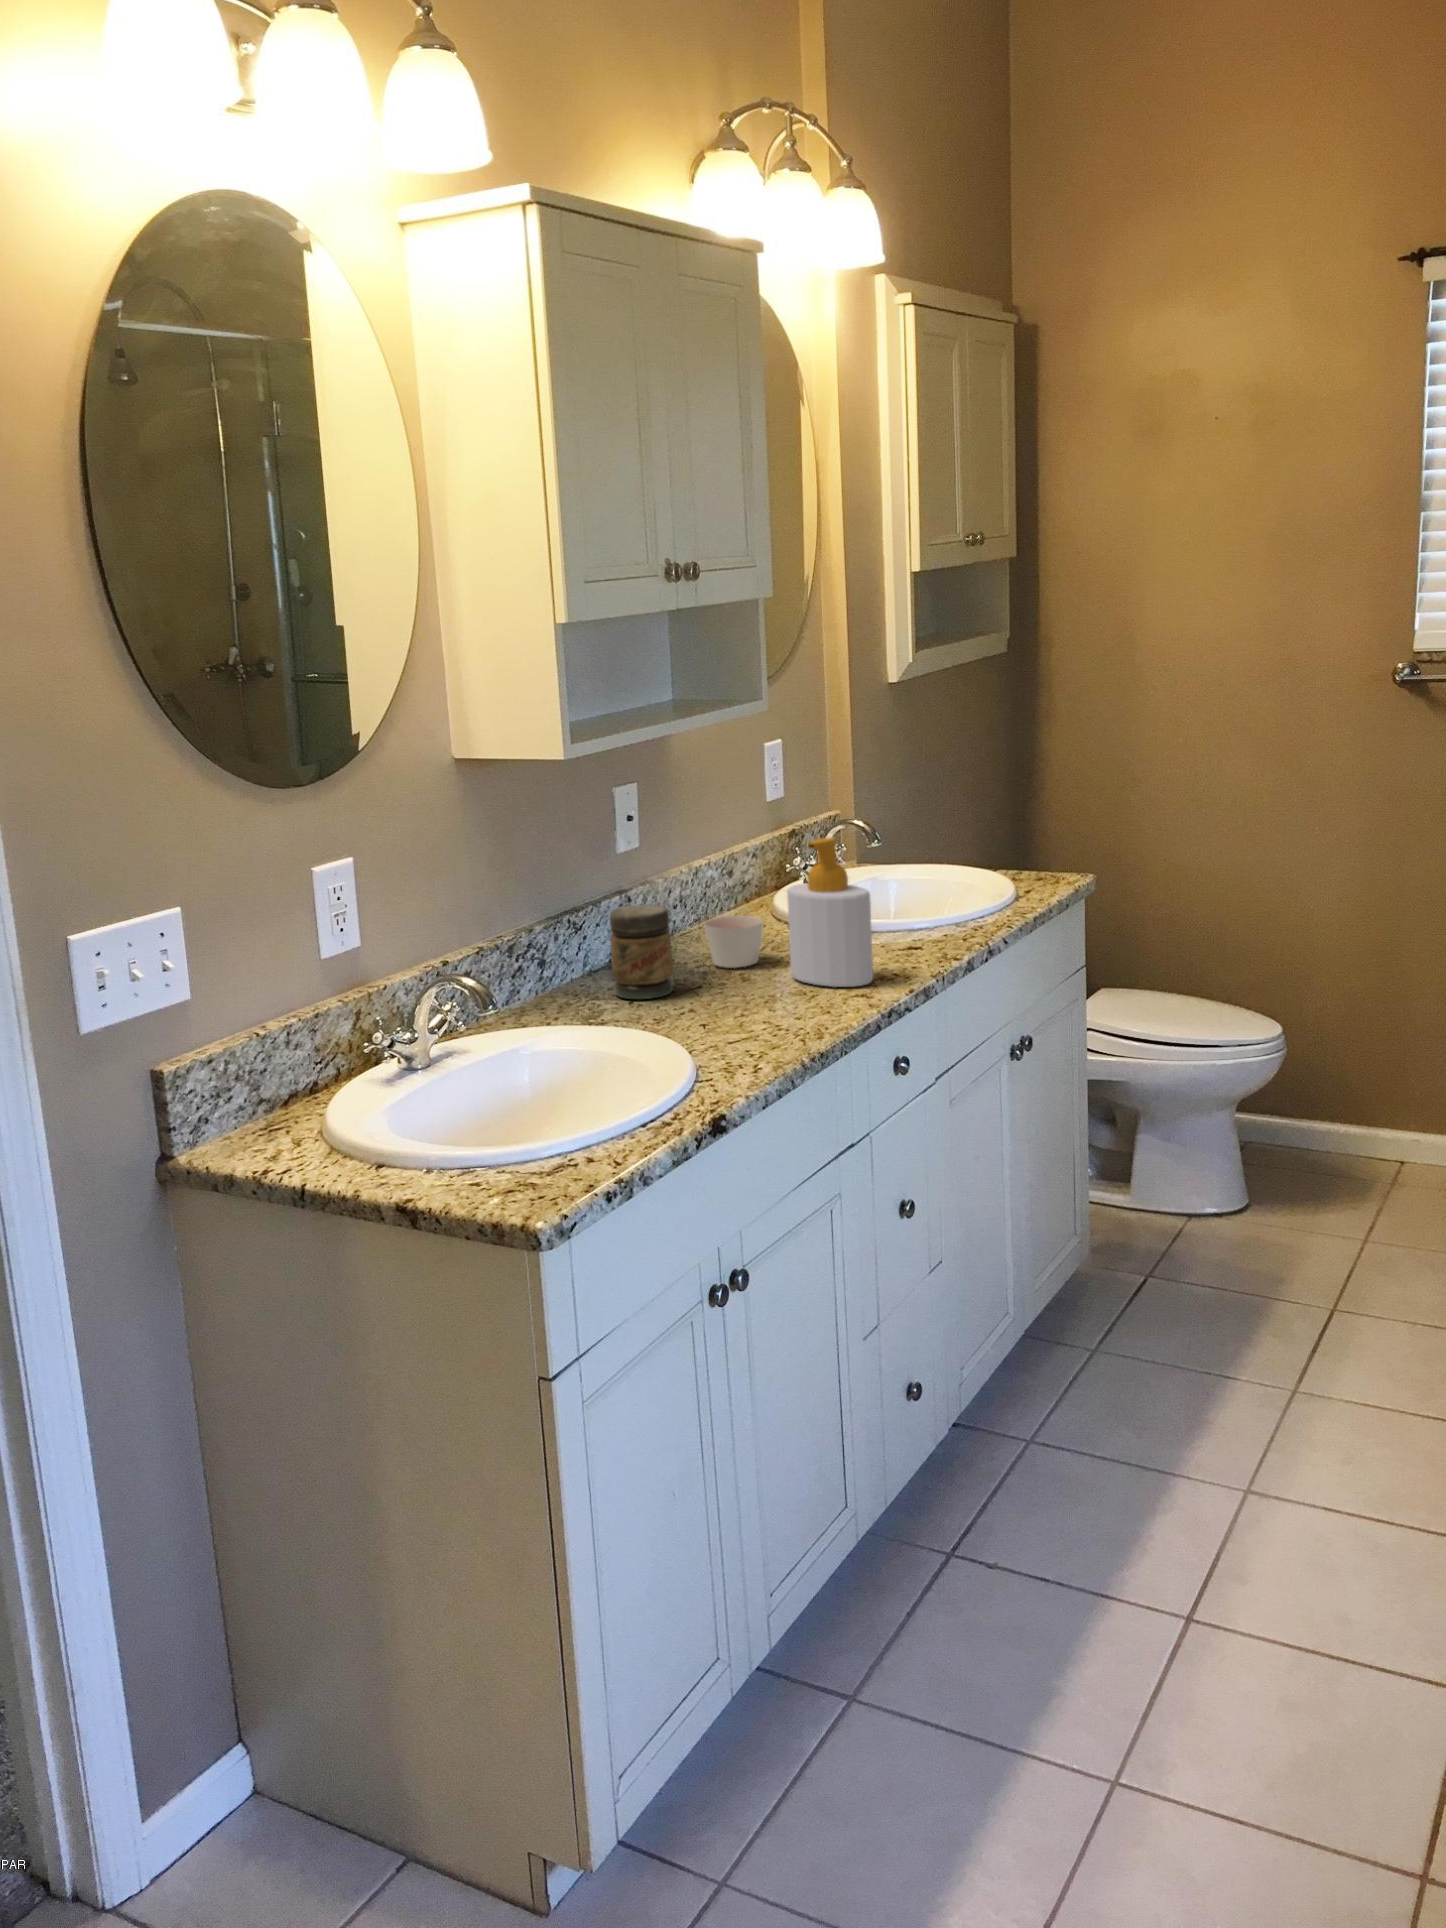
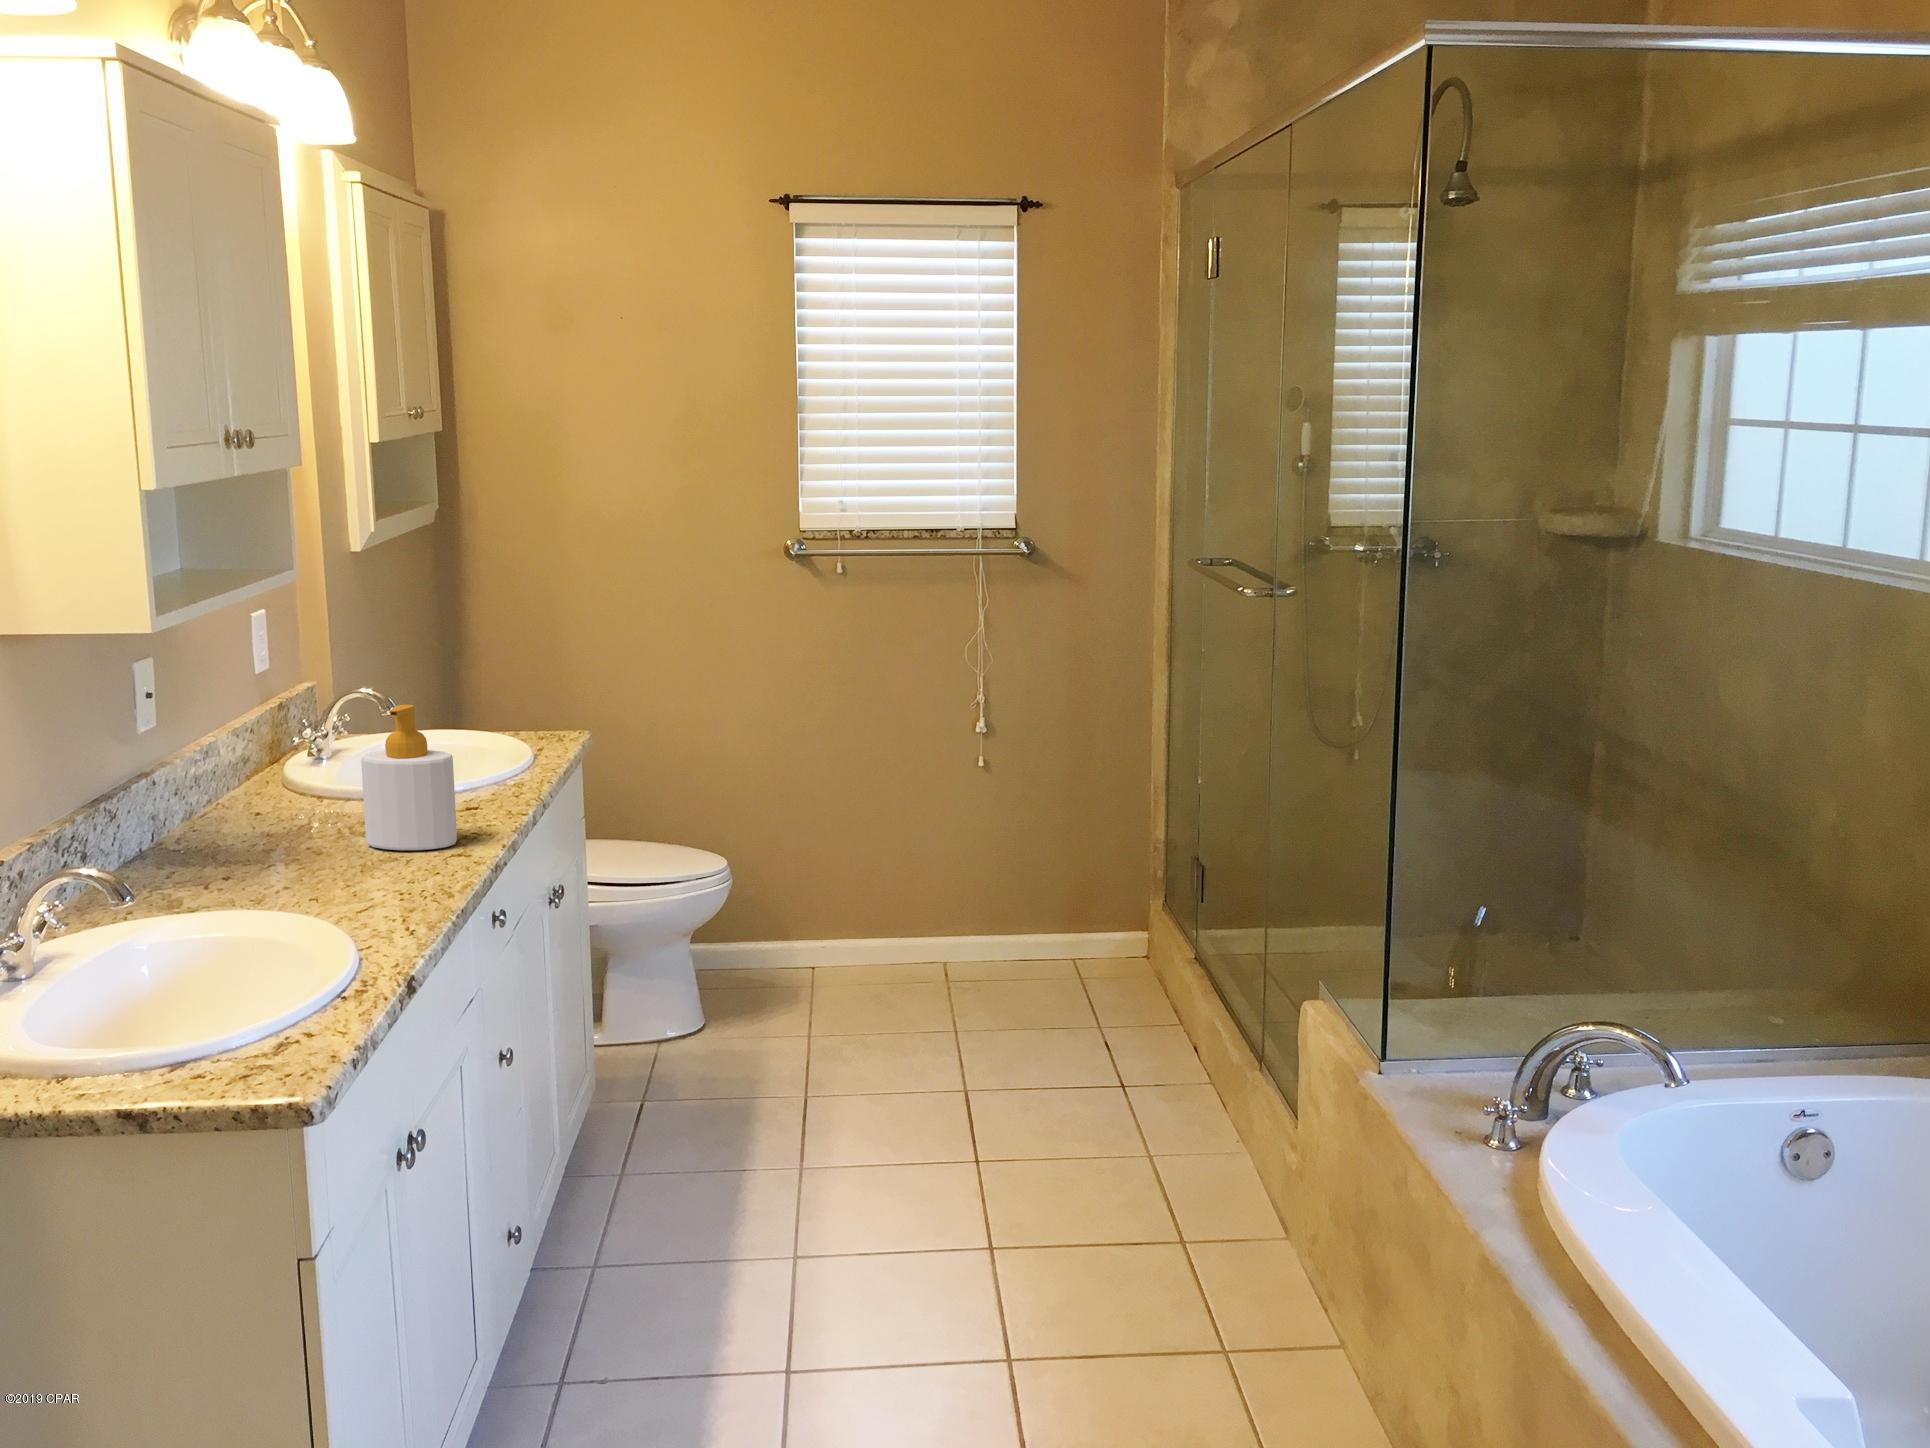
jar: present [610,904,673,999] -> none [173,784,247,884]
candle: present [704,915,764,968] -> none [256,790,322,844]

